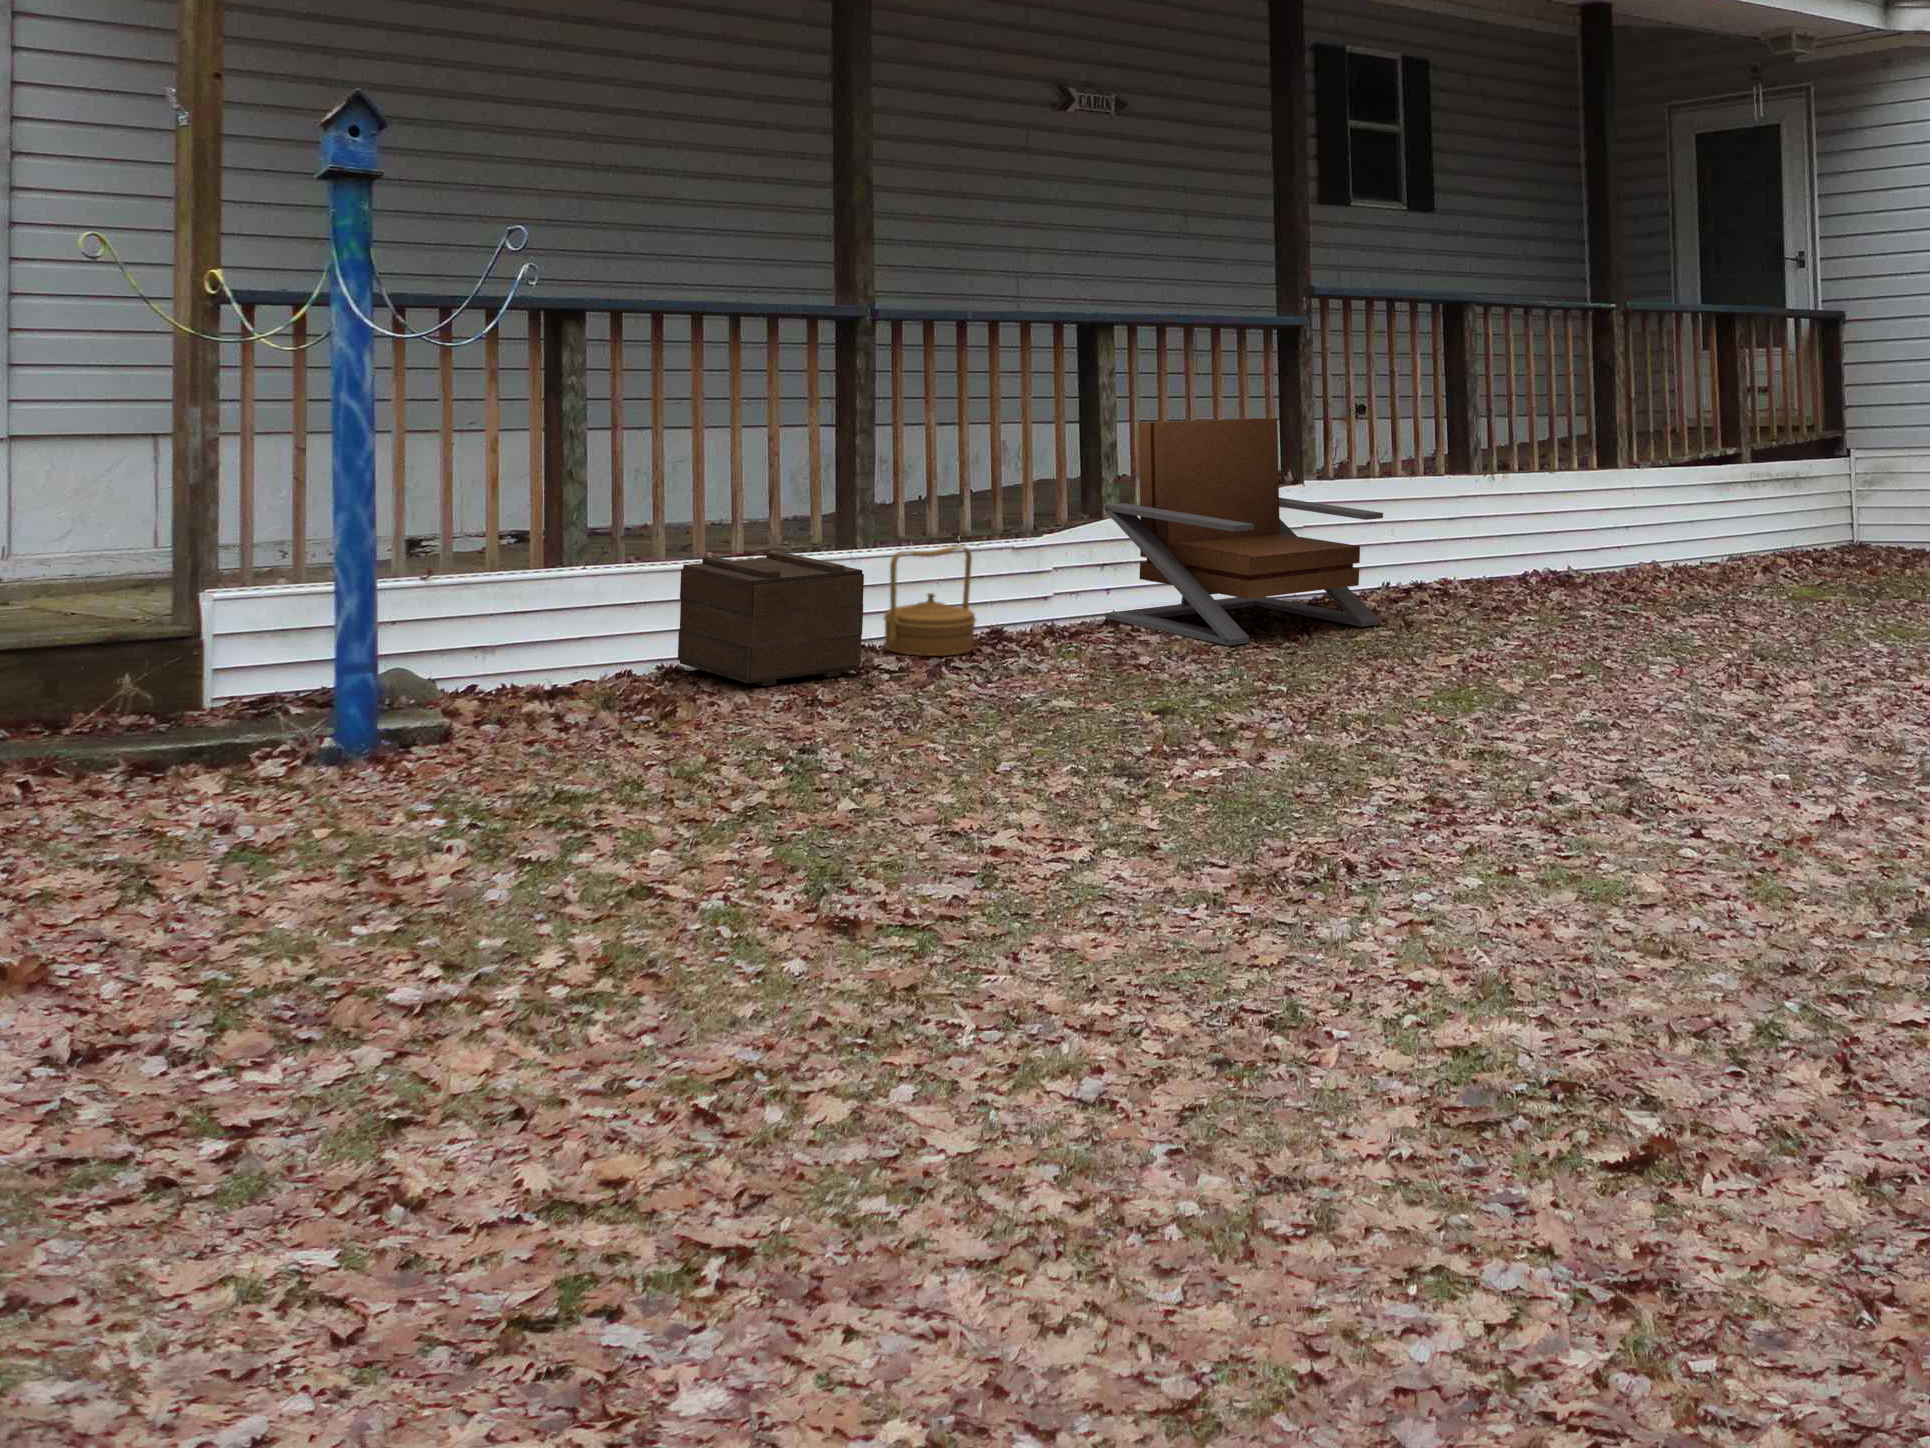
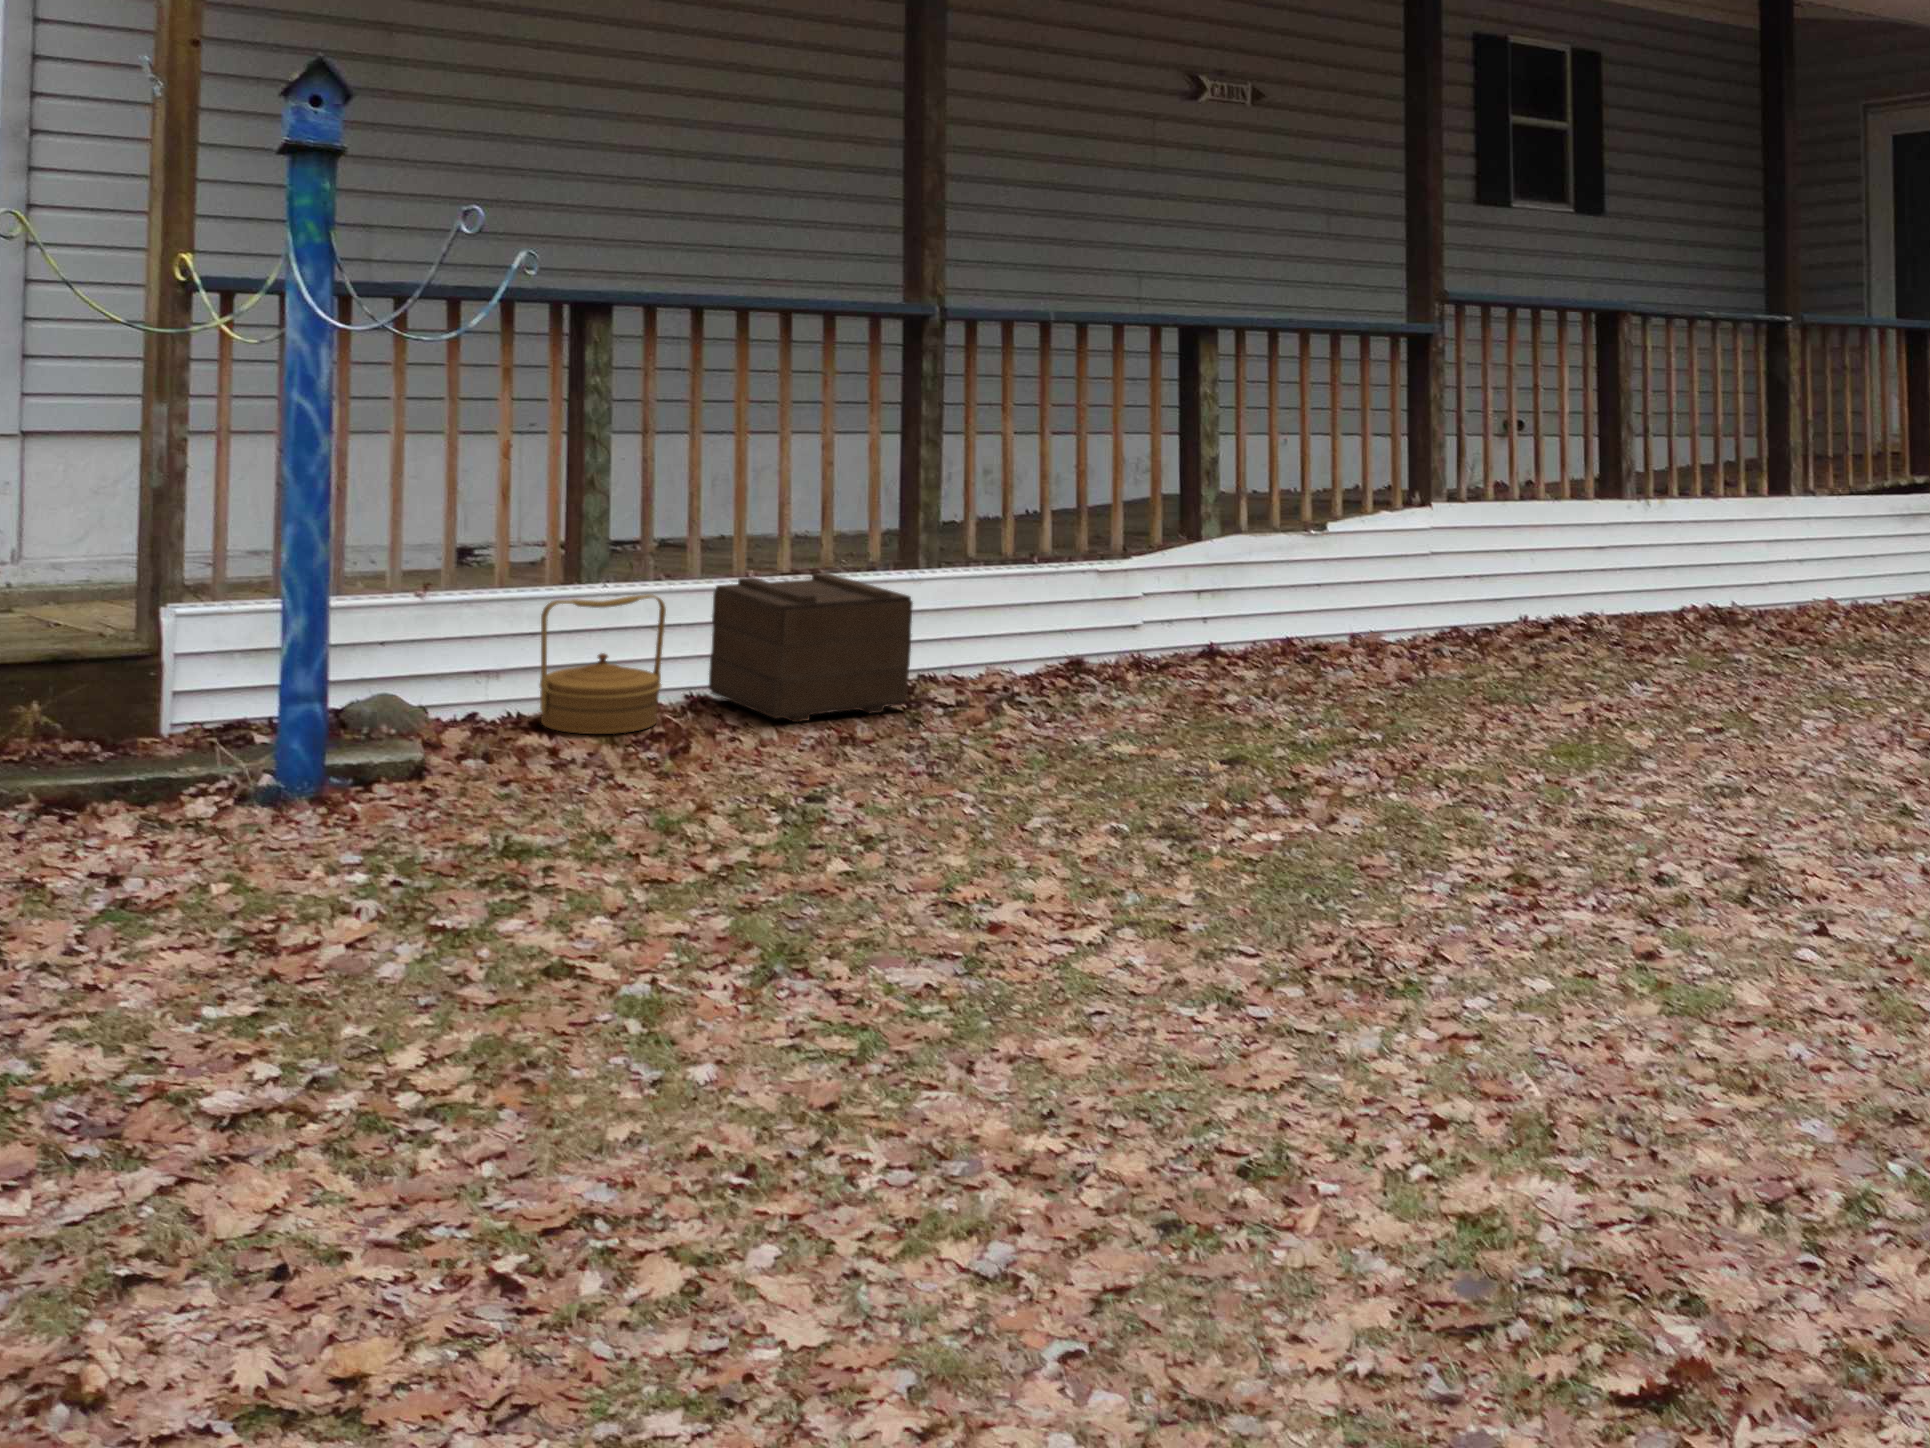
lounge chair: present [1104,418,1383,646] -> none [1200,437,1510,689]
woven basket: present [884,546,976,656] -> present [540,594,666,734]

